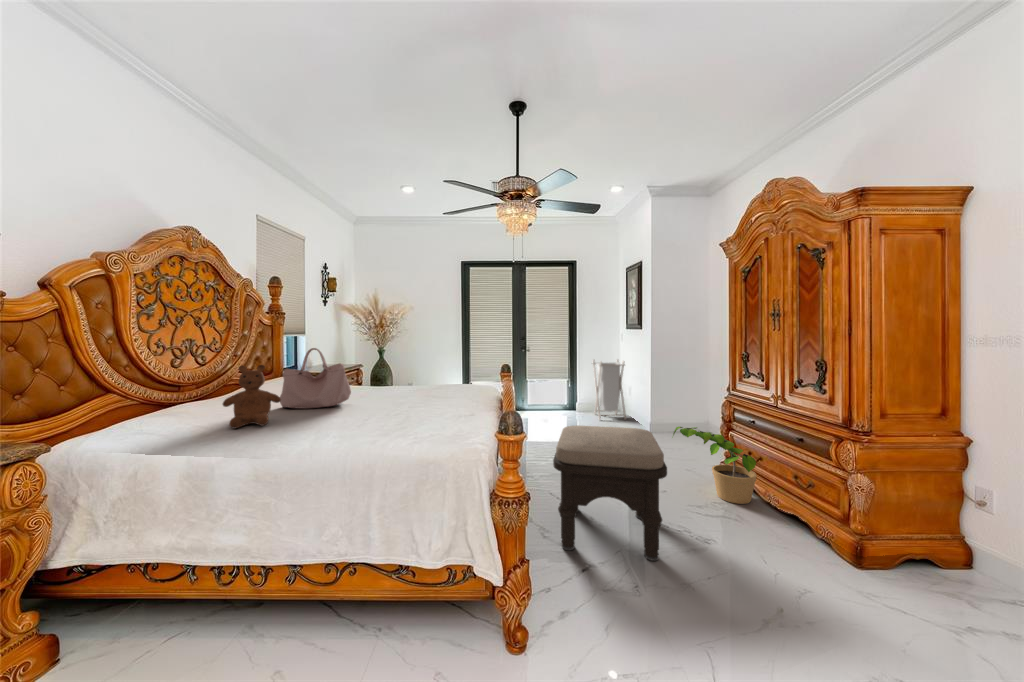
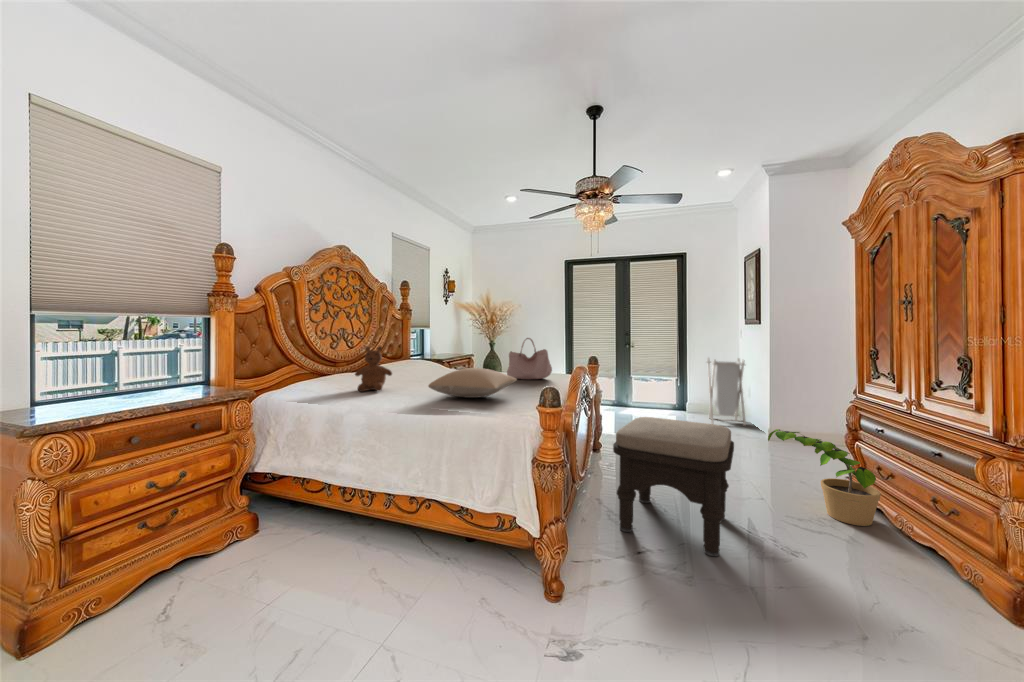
handbag: present [280,348,351,409] -> present [507,338,552,379]
pillow: none [342,388,446,425] -> present [428,368,517,398]

